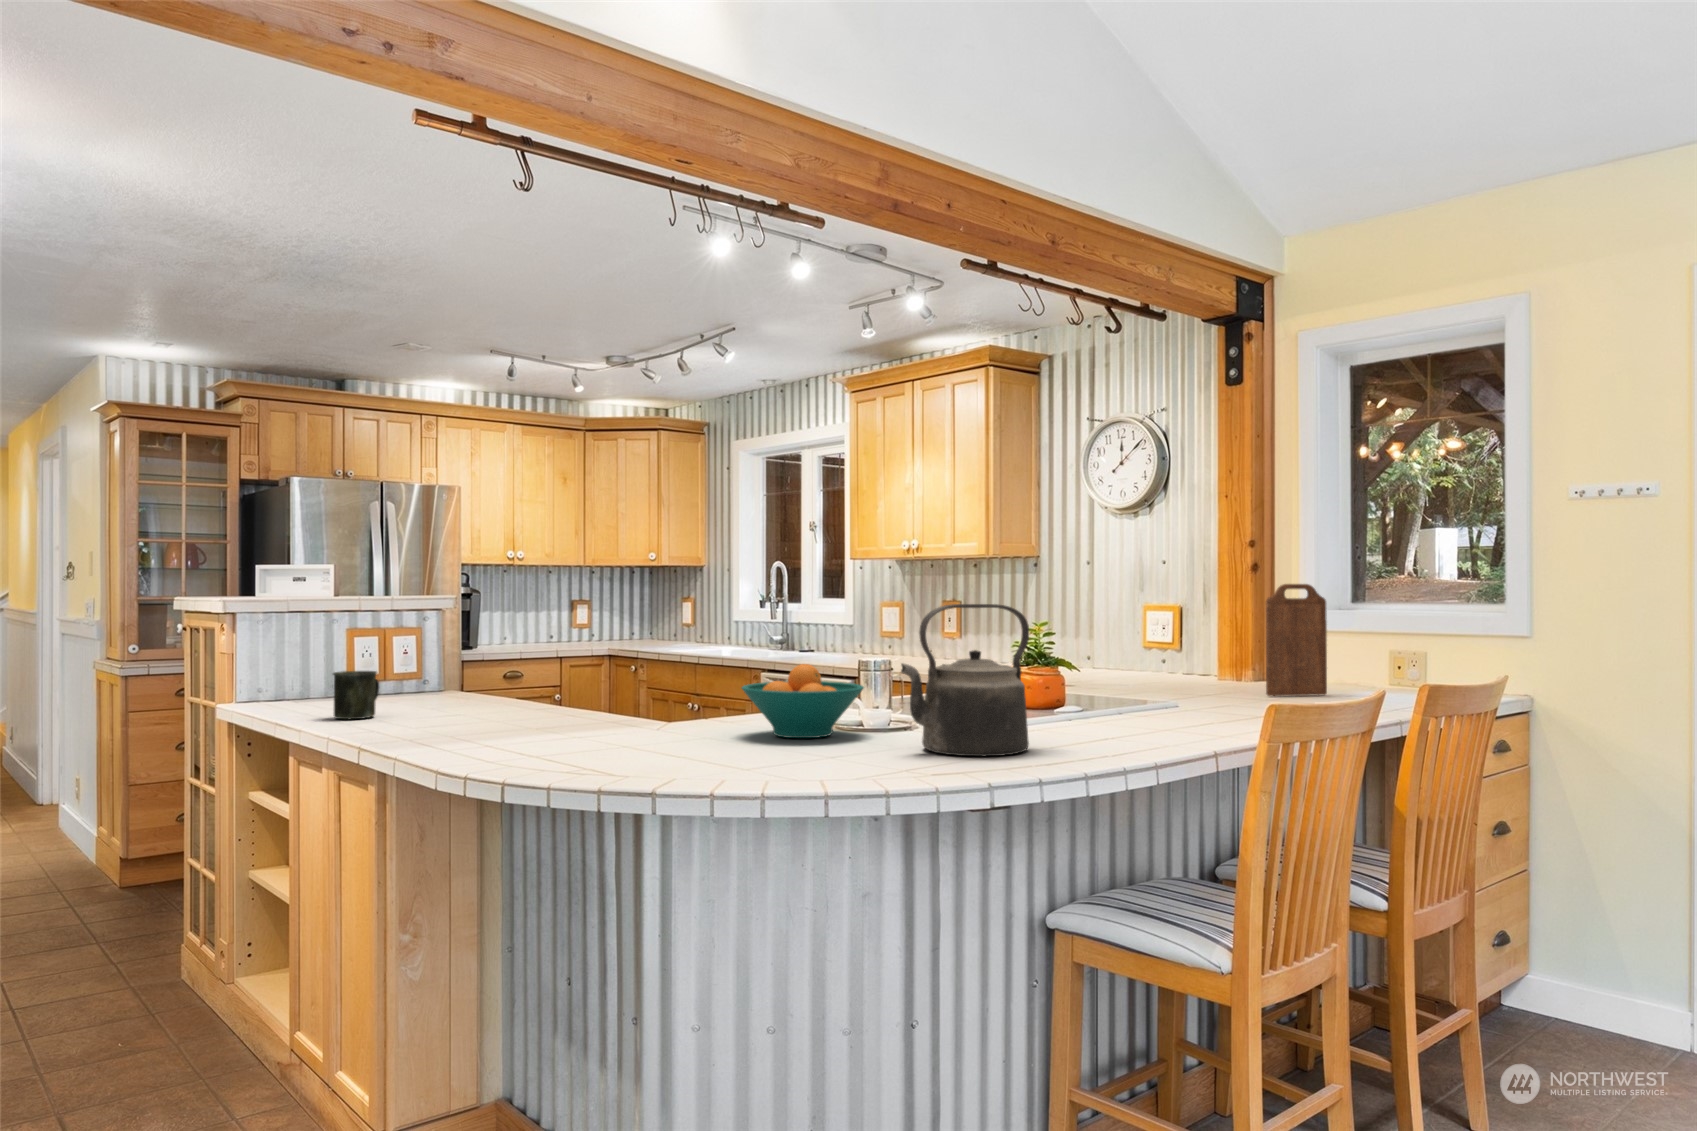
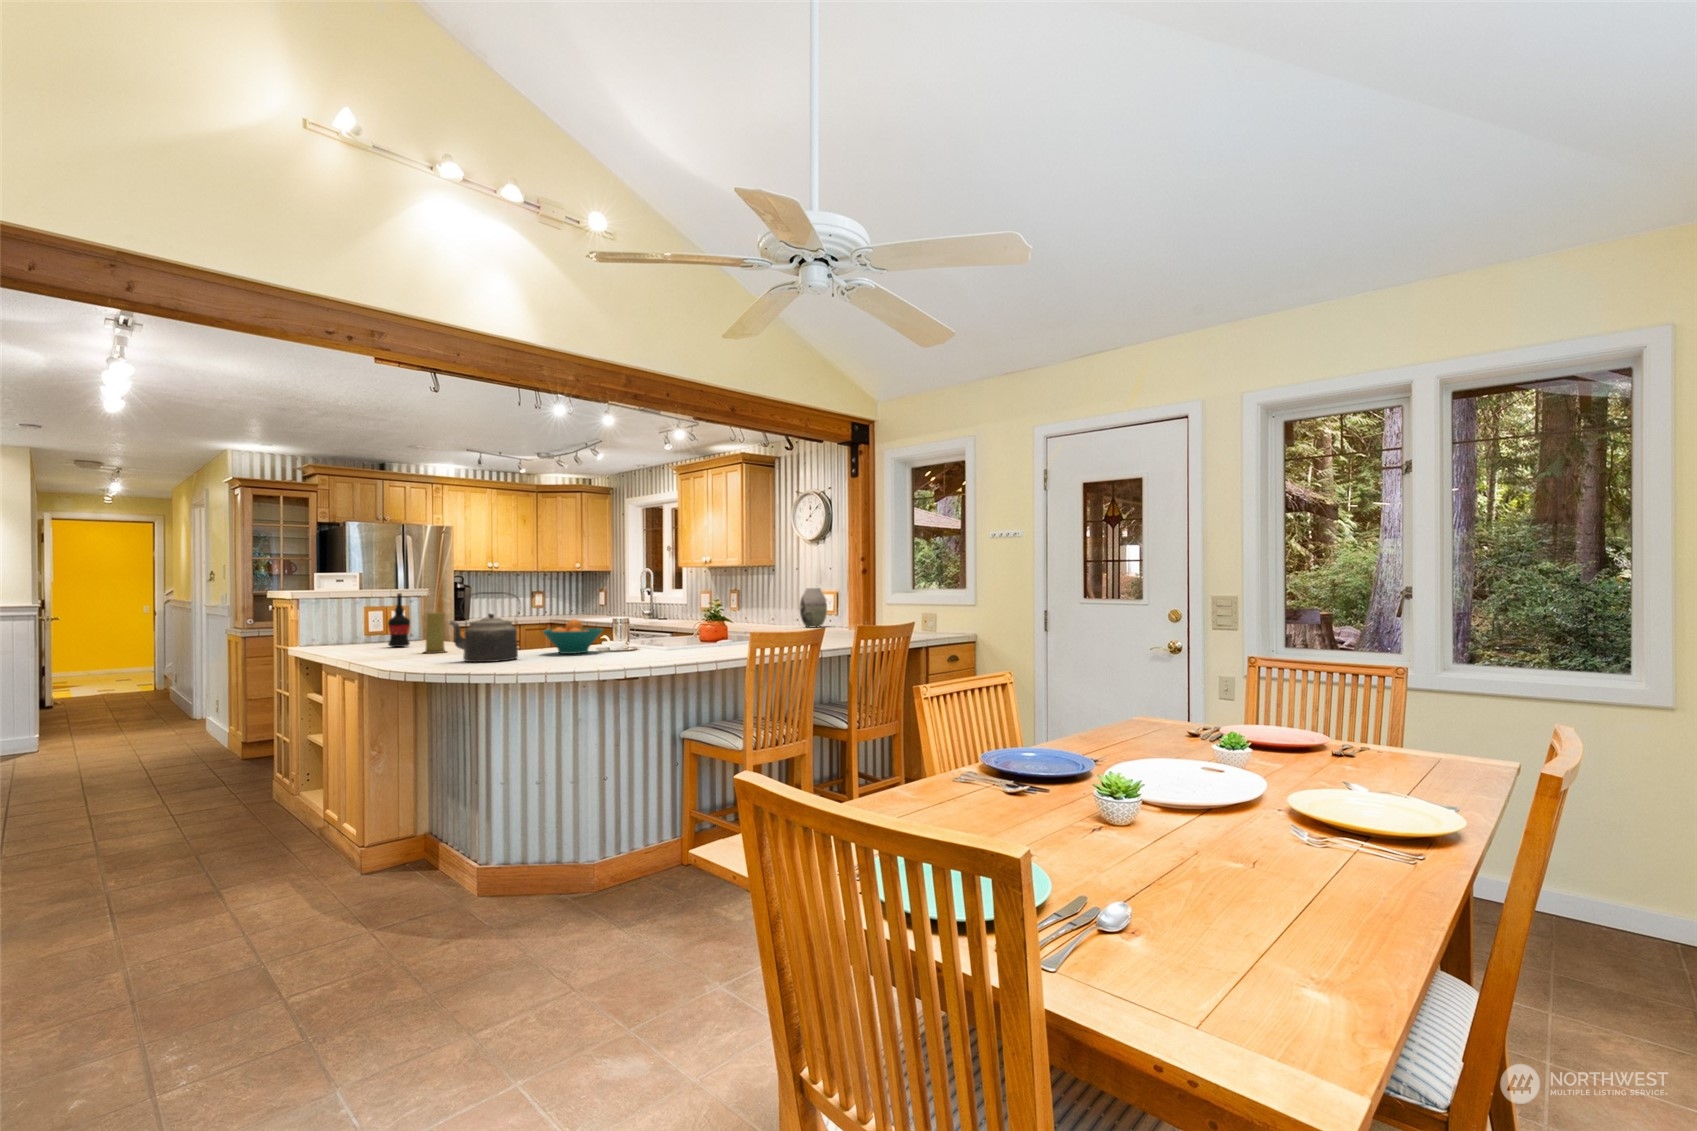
cutting board: present [1266,584,1327,696] -> none [845,580,876,636]
vase: none [1104,599,1158,673] -> present [800,588,827,628]
wine bottle: none [402,604,442,709] -> present [388,593,410,647]
kettle: present [901,604,1029,756] -> present [450,592,519,662]
candle: none [485,645,533,729] -> present [425,613,445,653]
mug: present [333,671,379,719] -> none [346,627,373,651]

